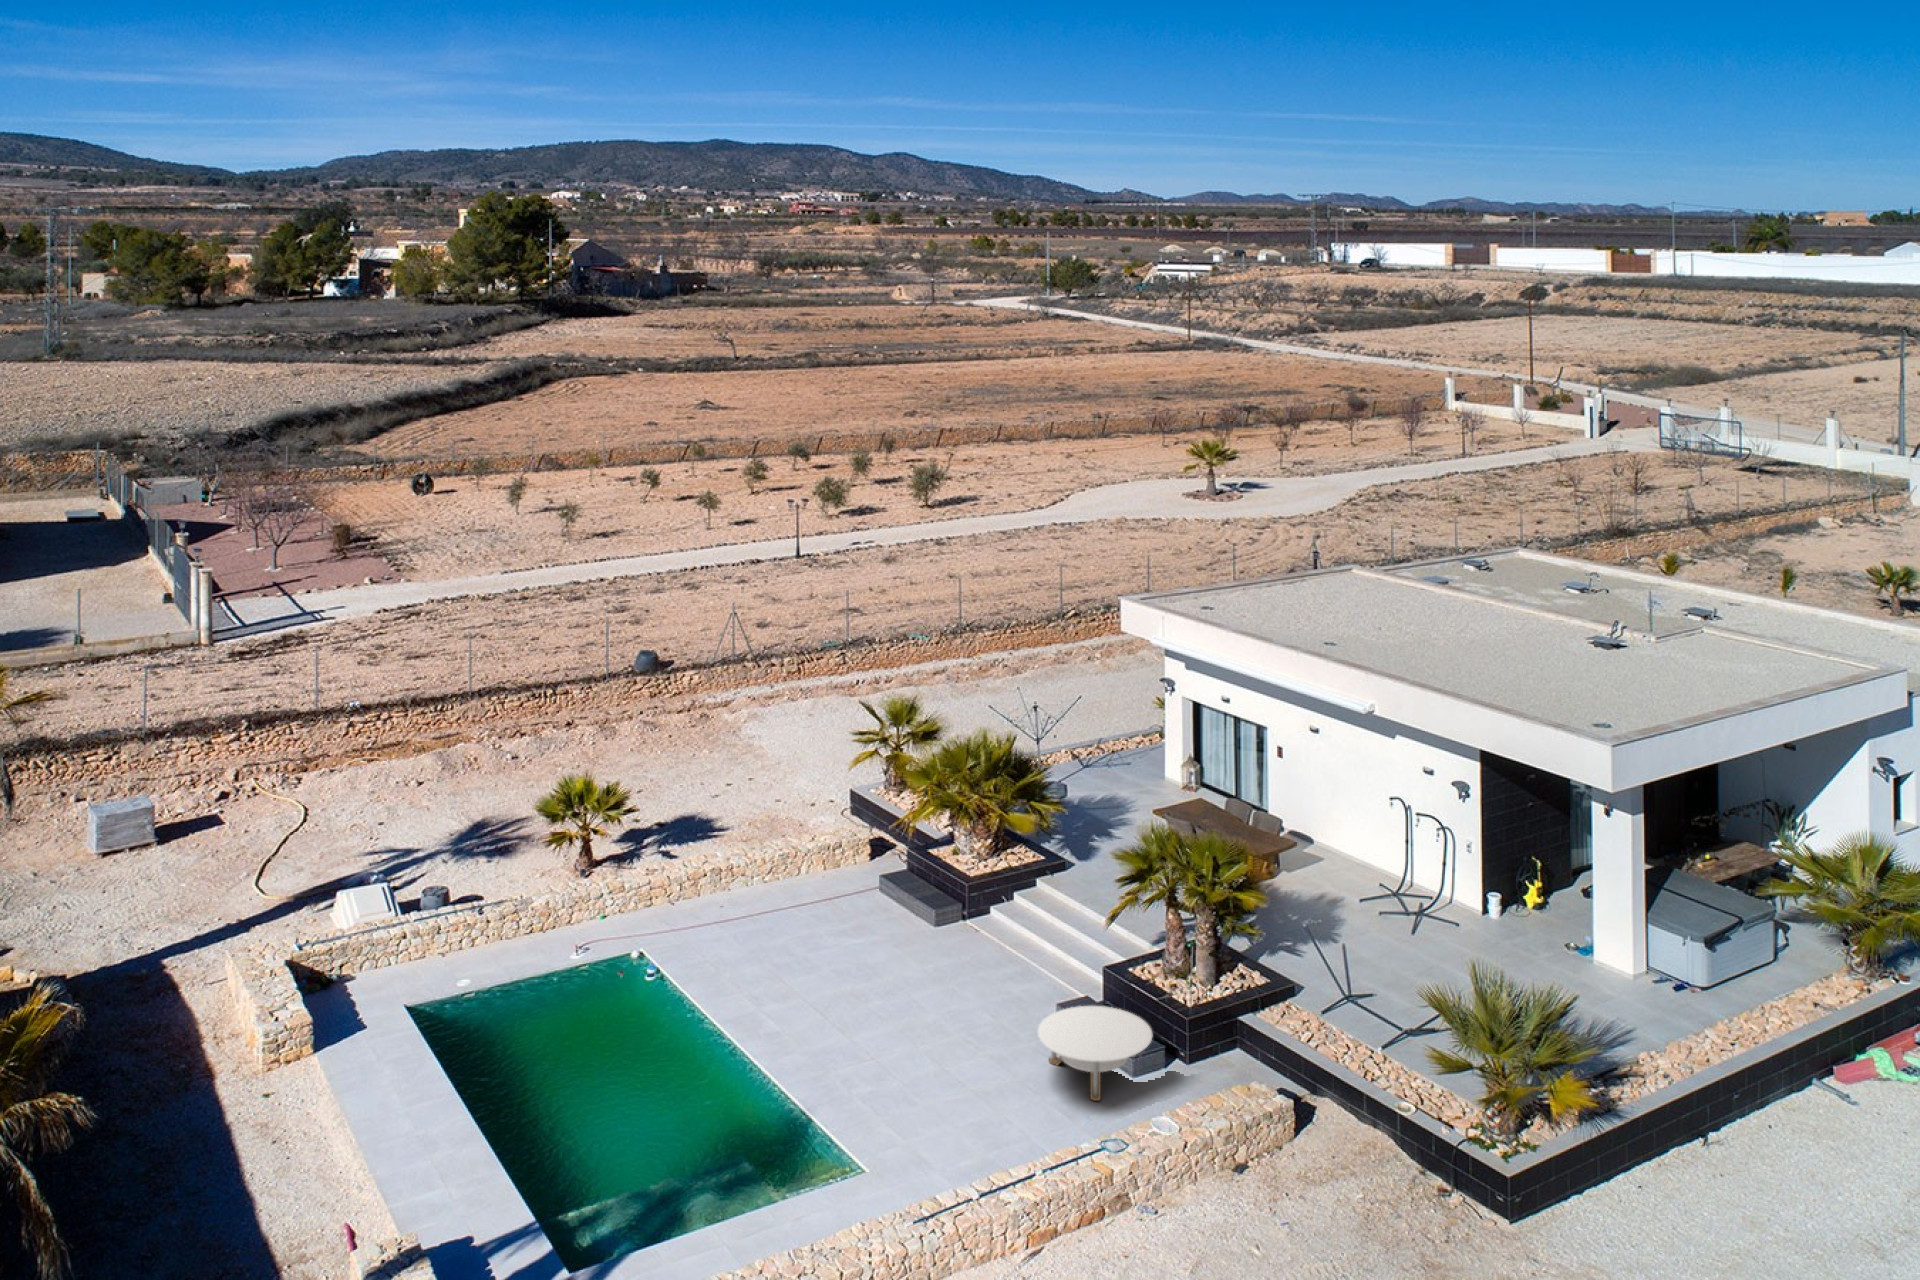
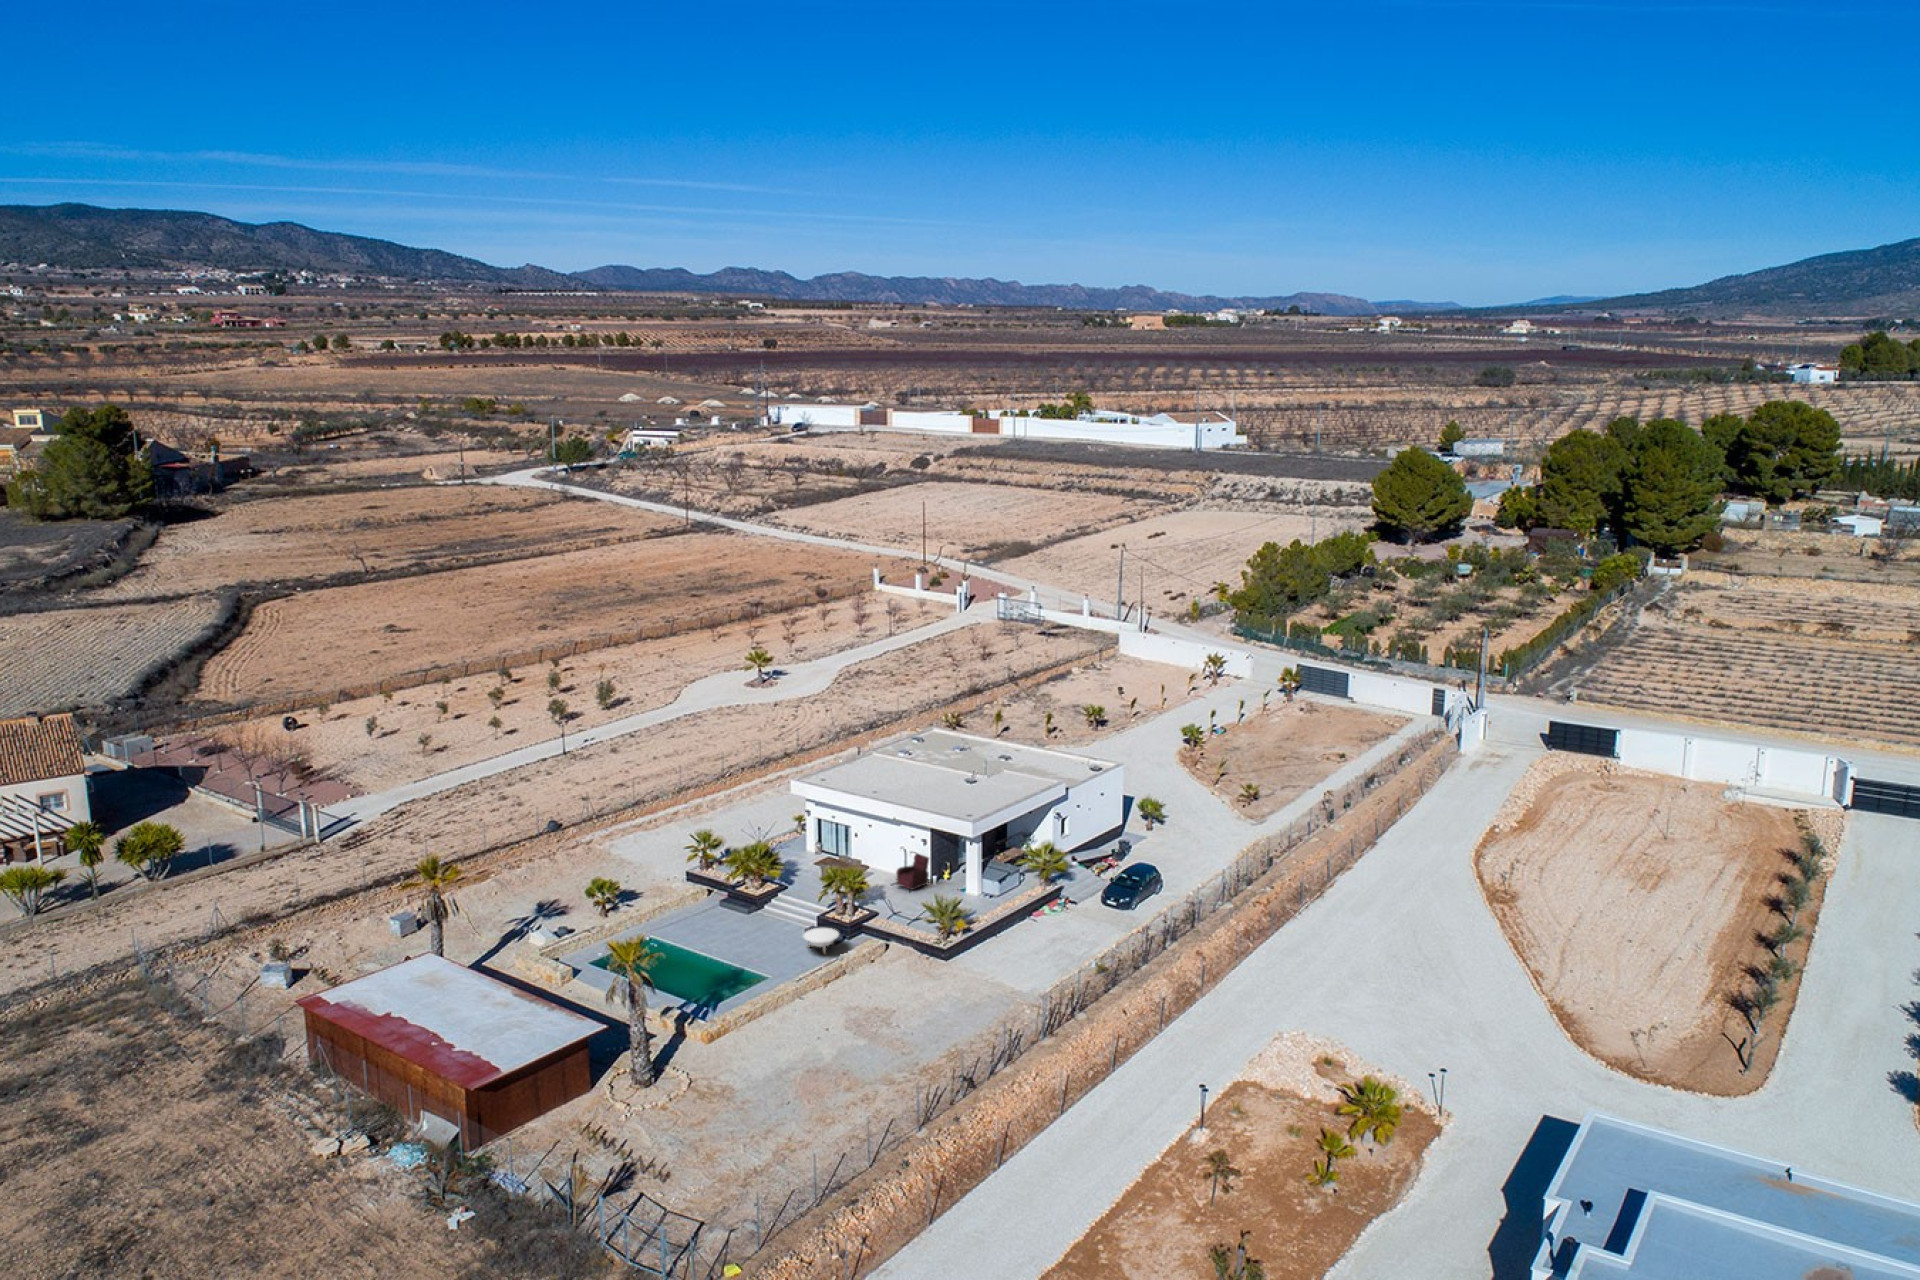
armchair: none [1373,821,1480,929] -> present [896,854,929,890]

